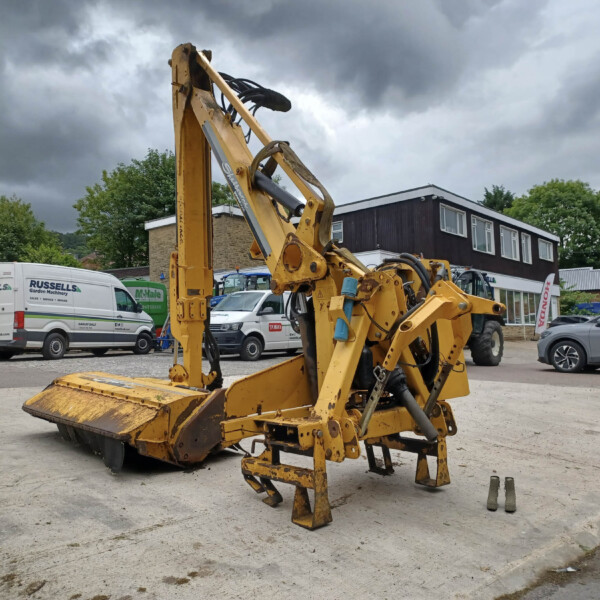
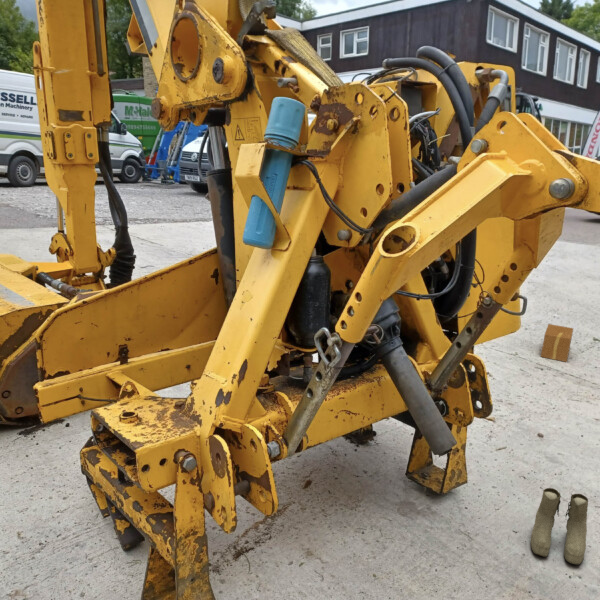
cardboard box: none [496,421,517,444] -> present [541,324,573,362]

